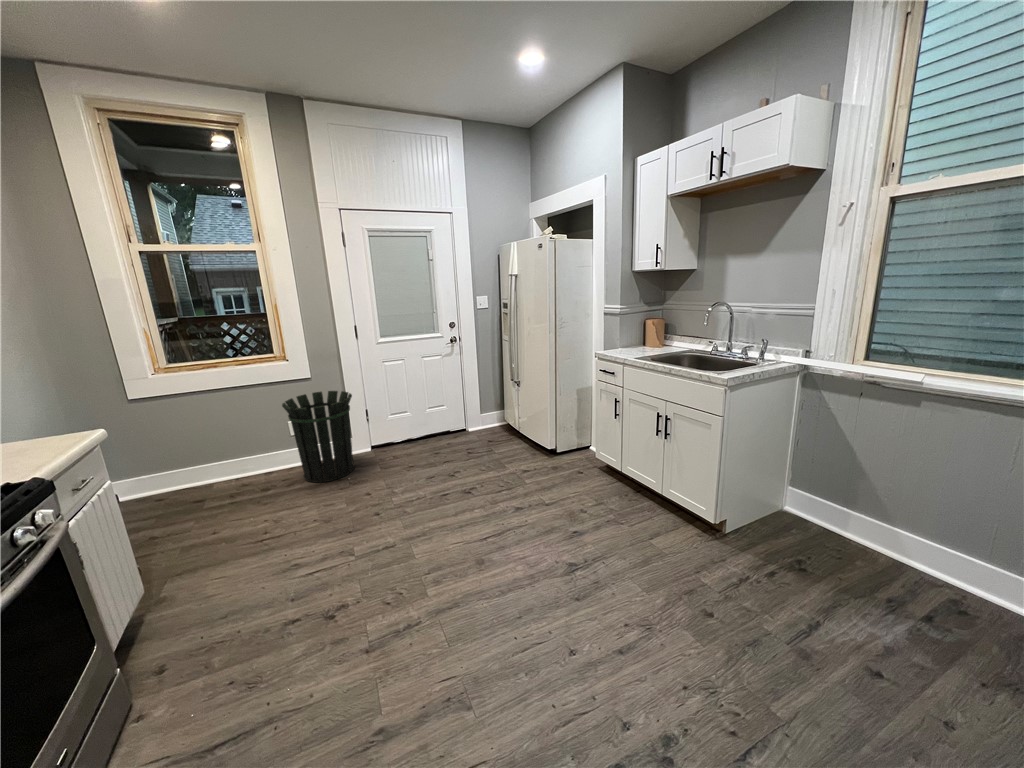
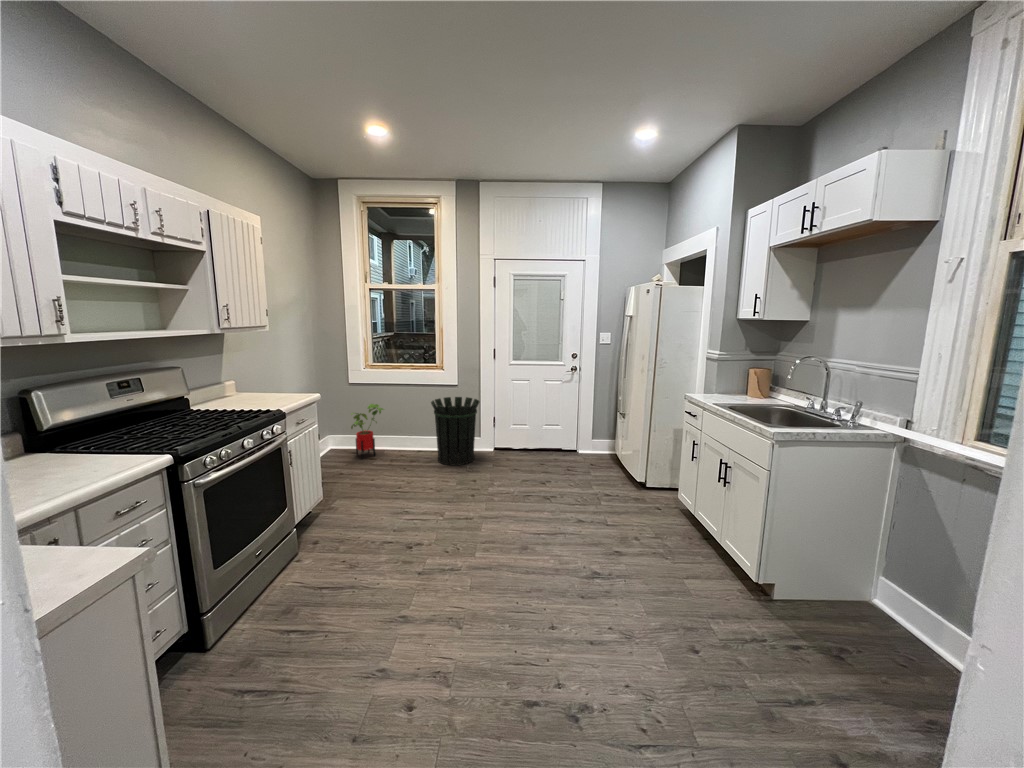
house plant: none [144,422,205,506] -> present [351,404,384,459]

